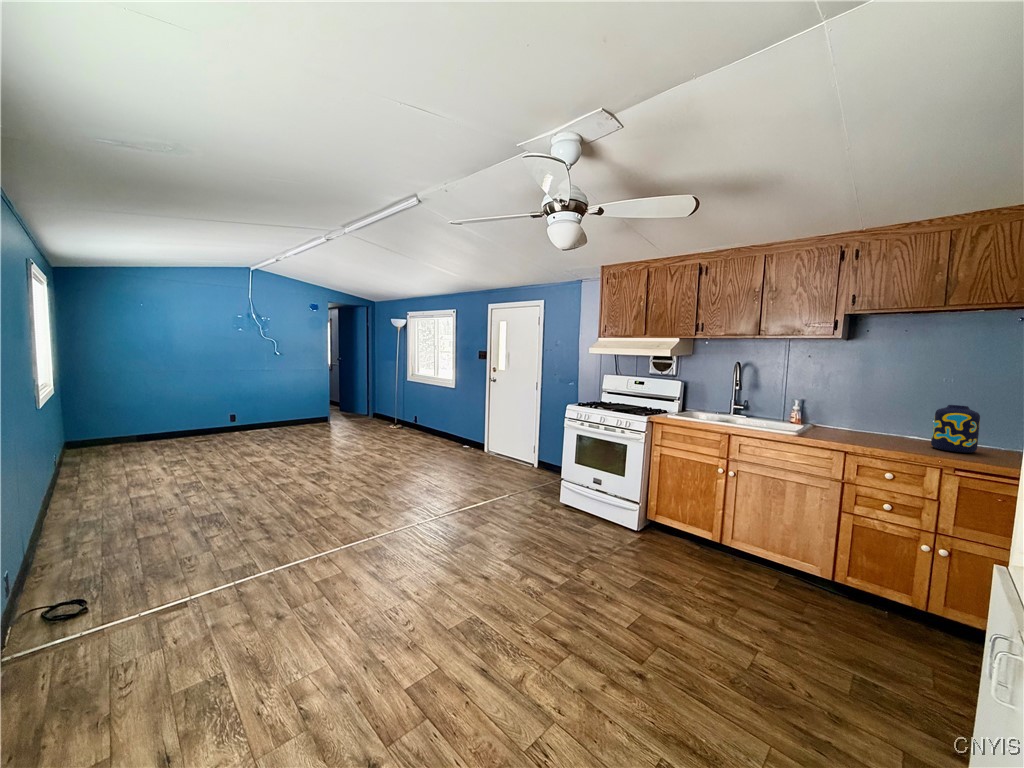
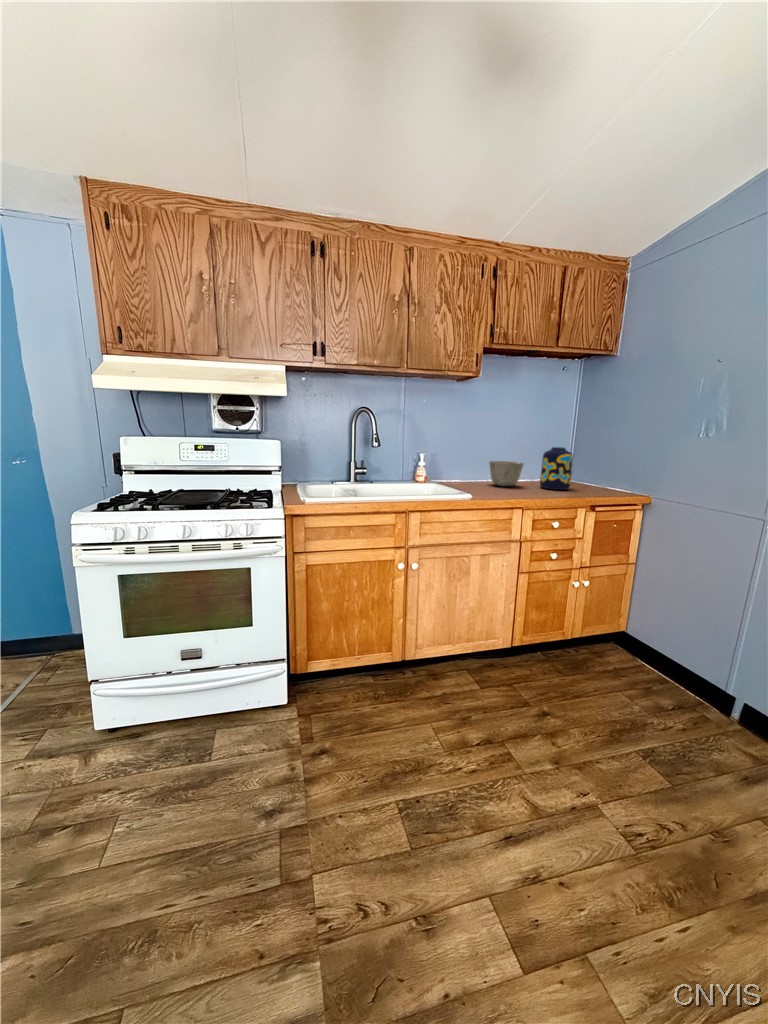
ceramic bowl: none [869,413,914,439] -> present [489,461,524,486]

